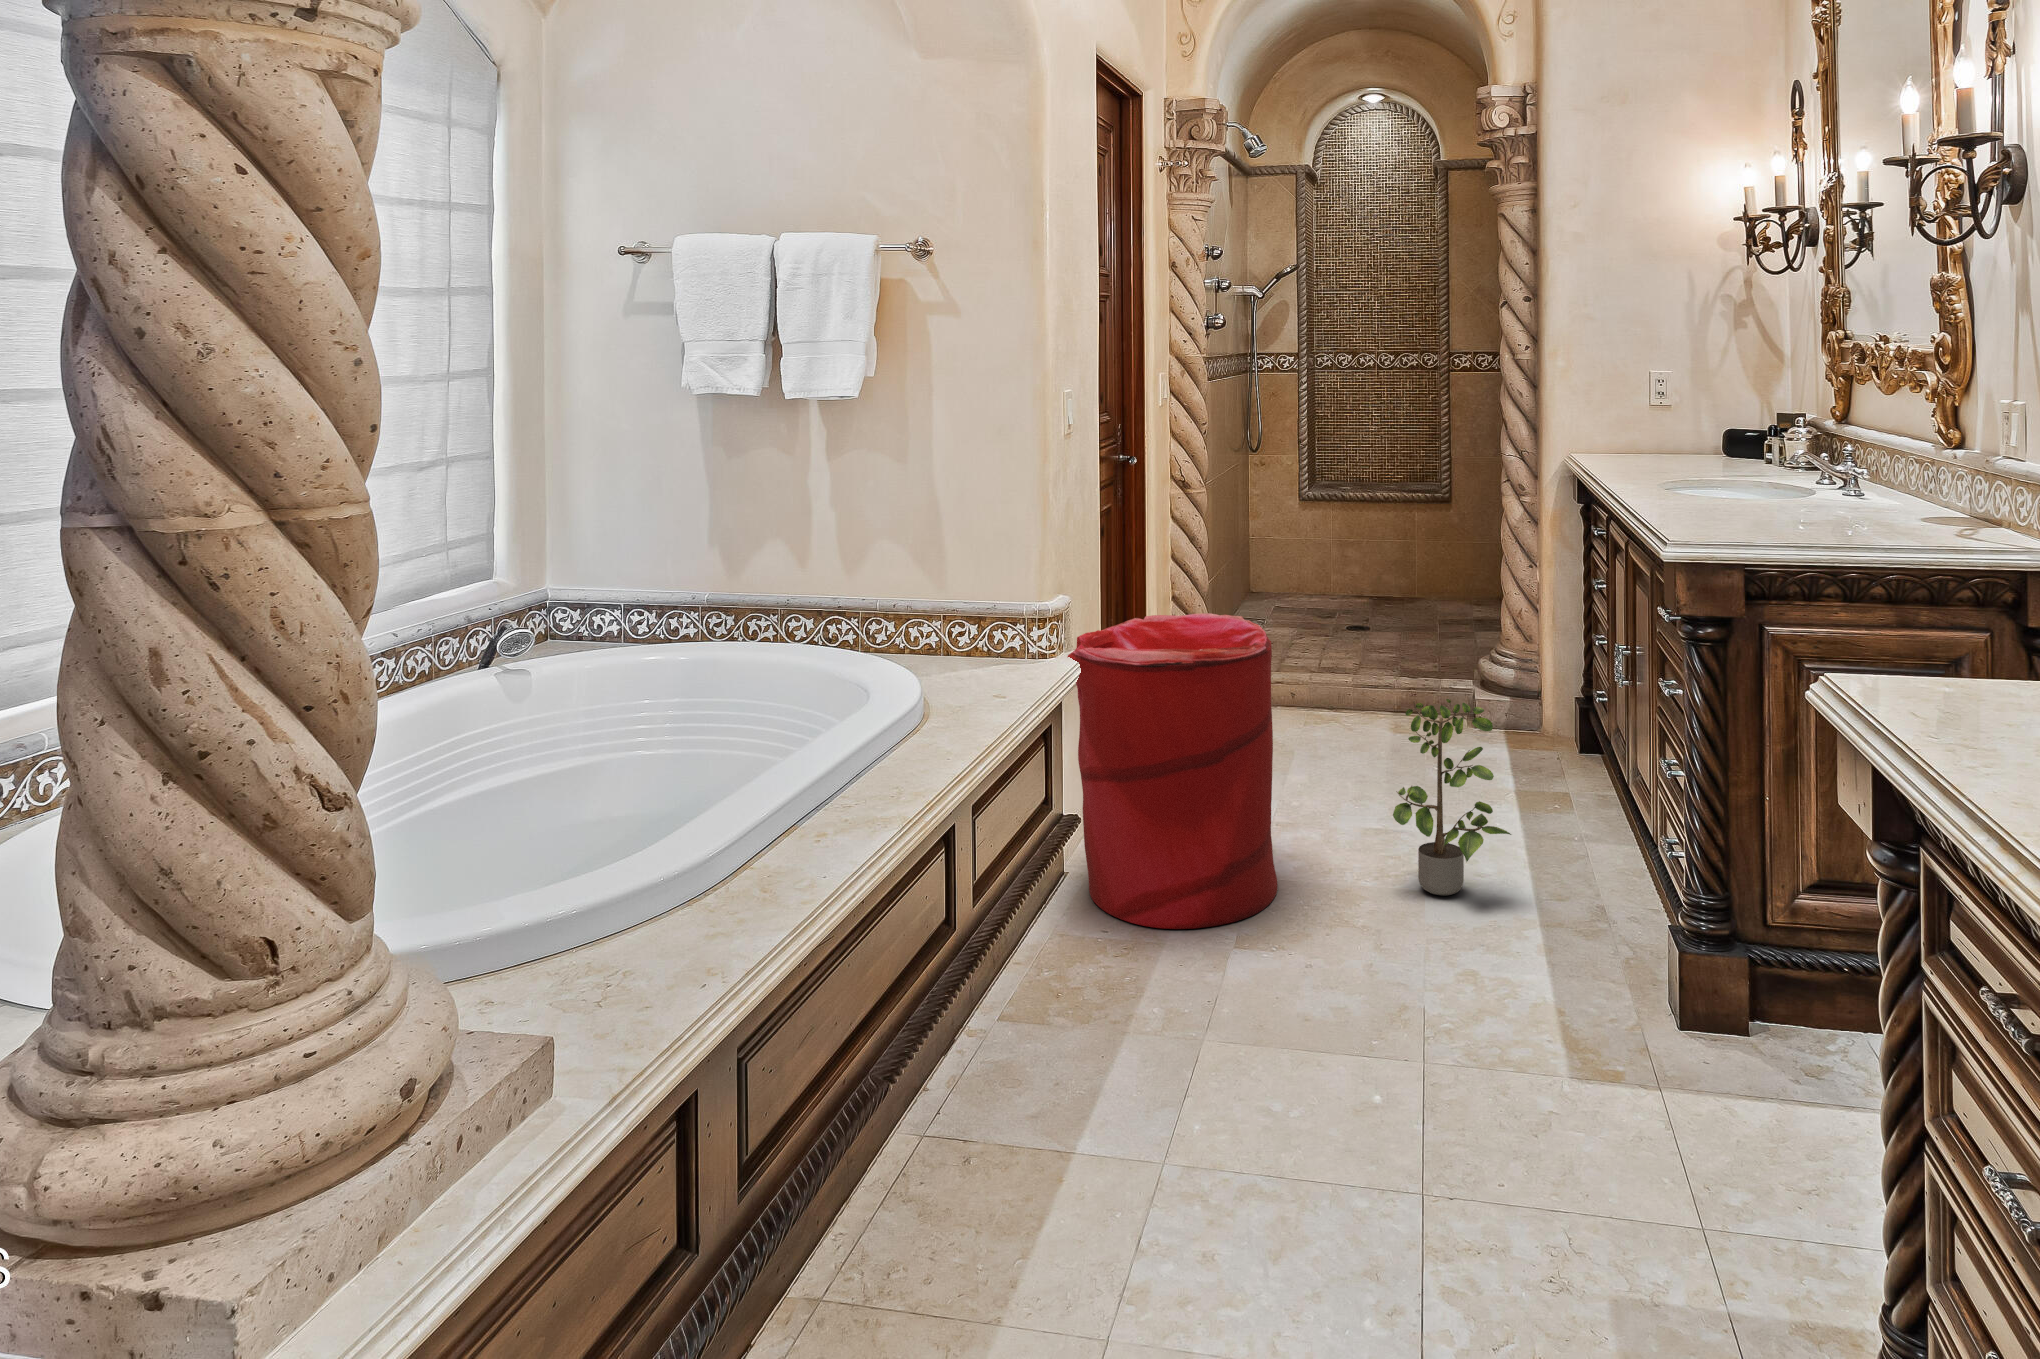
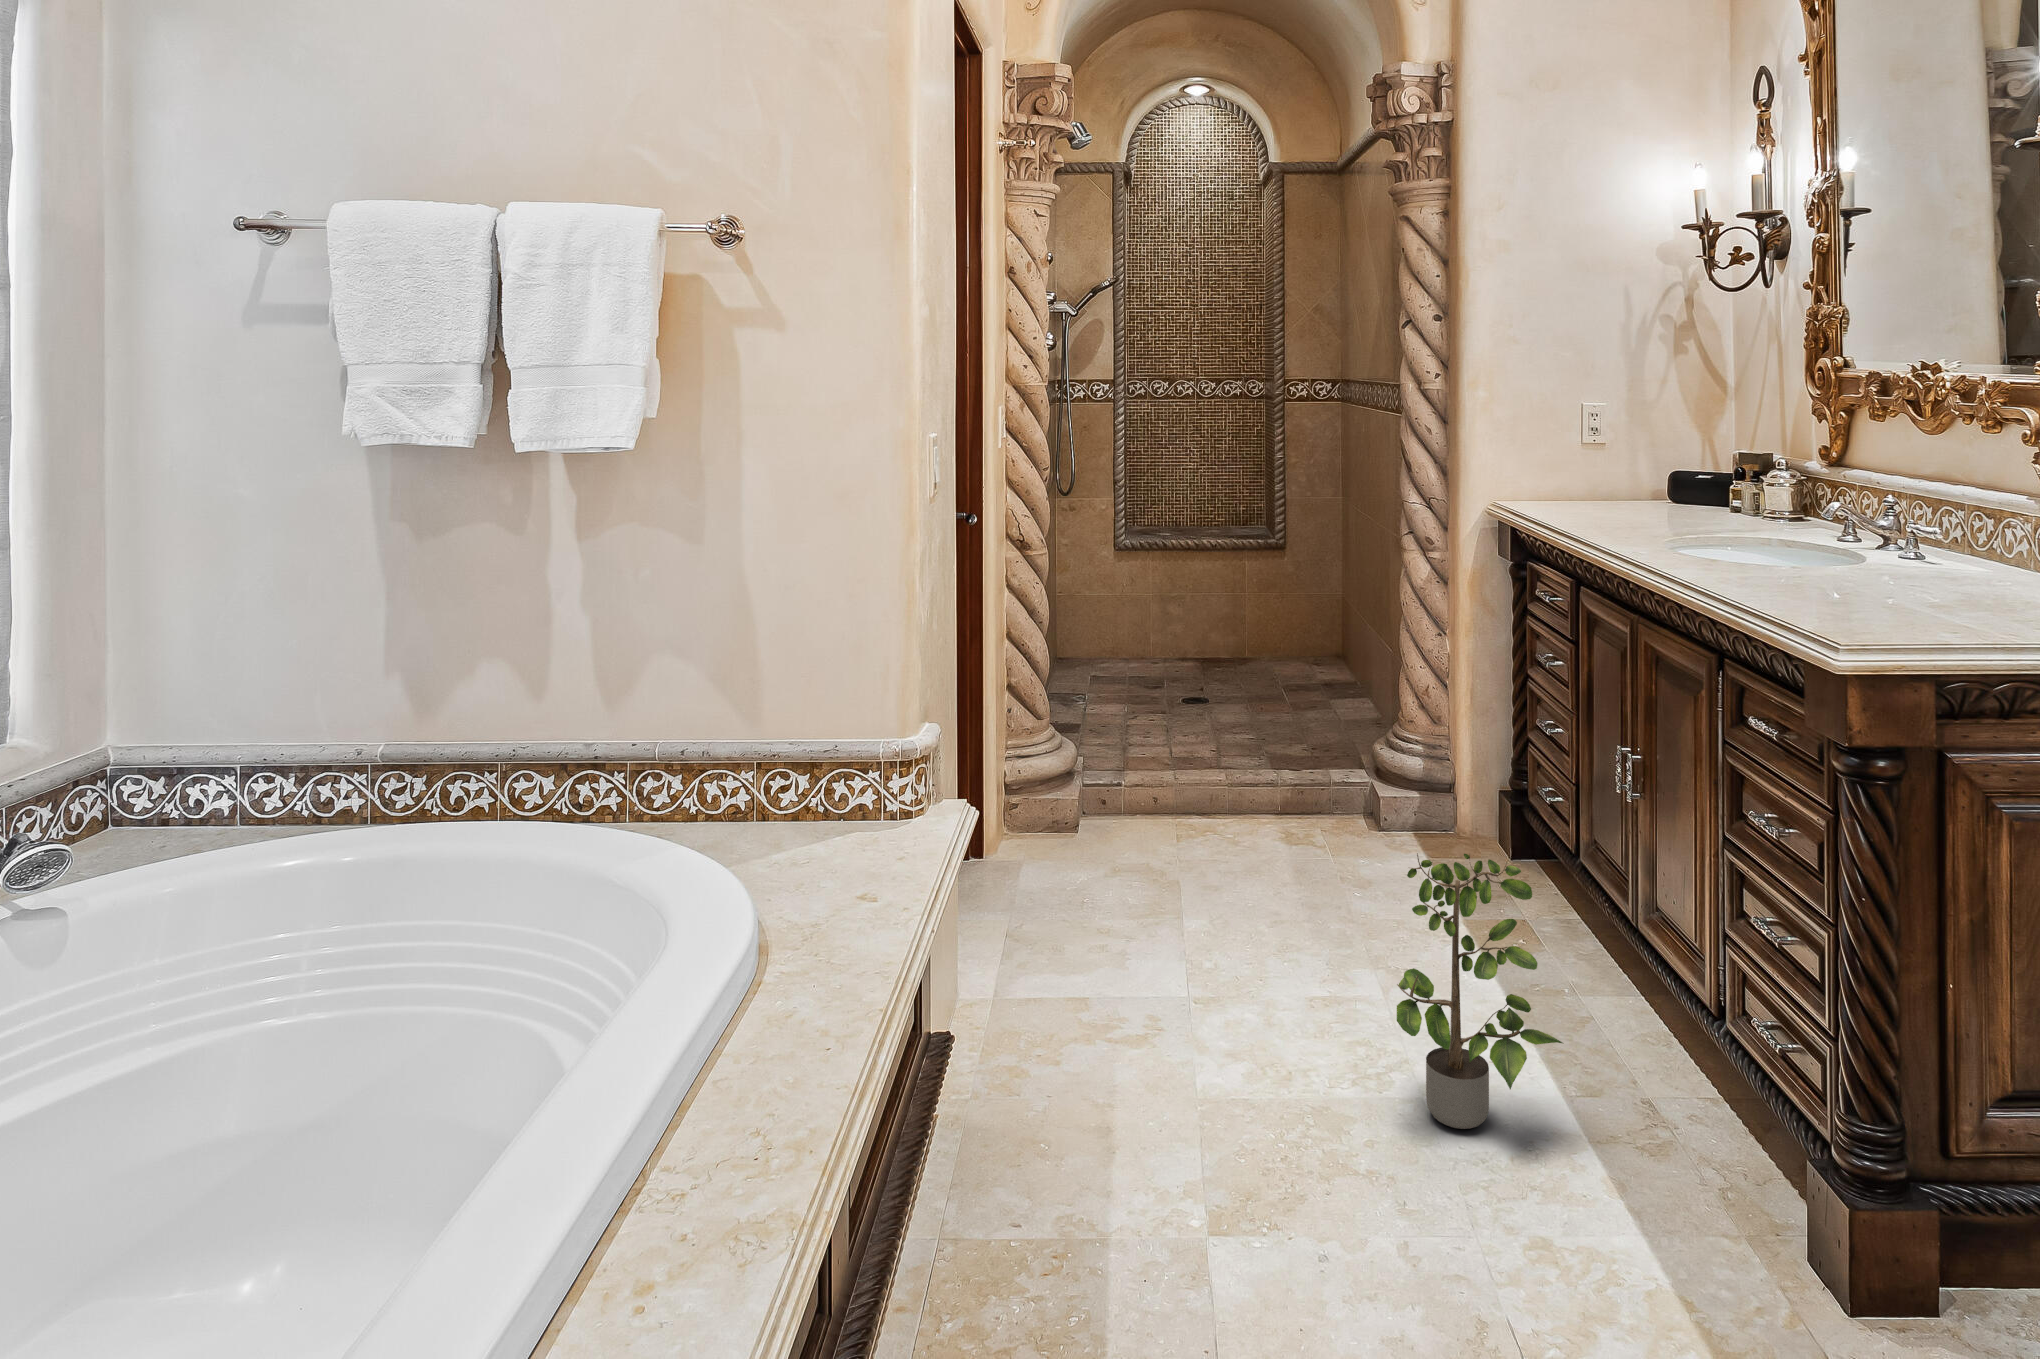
laundry hamper: present [1068,613,1278,929] -> none [945,739,1241,1237]

